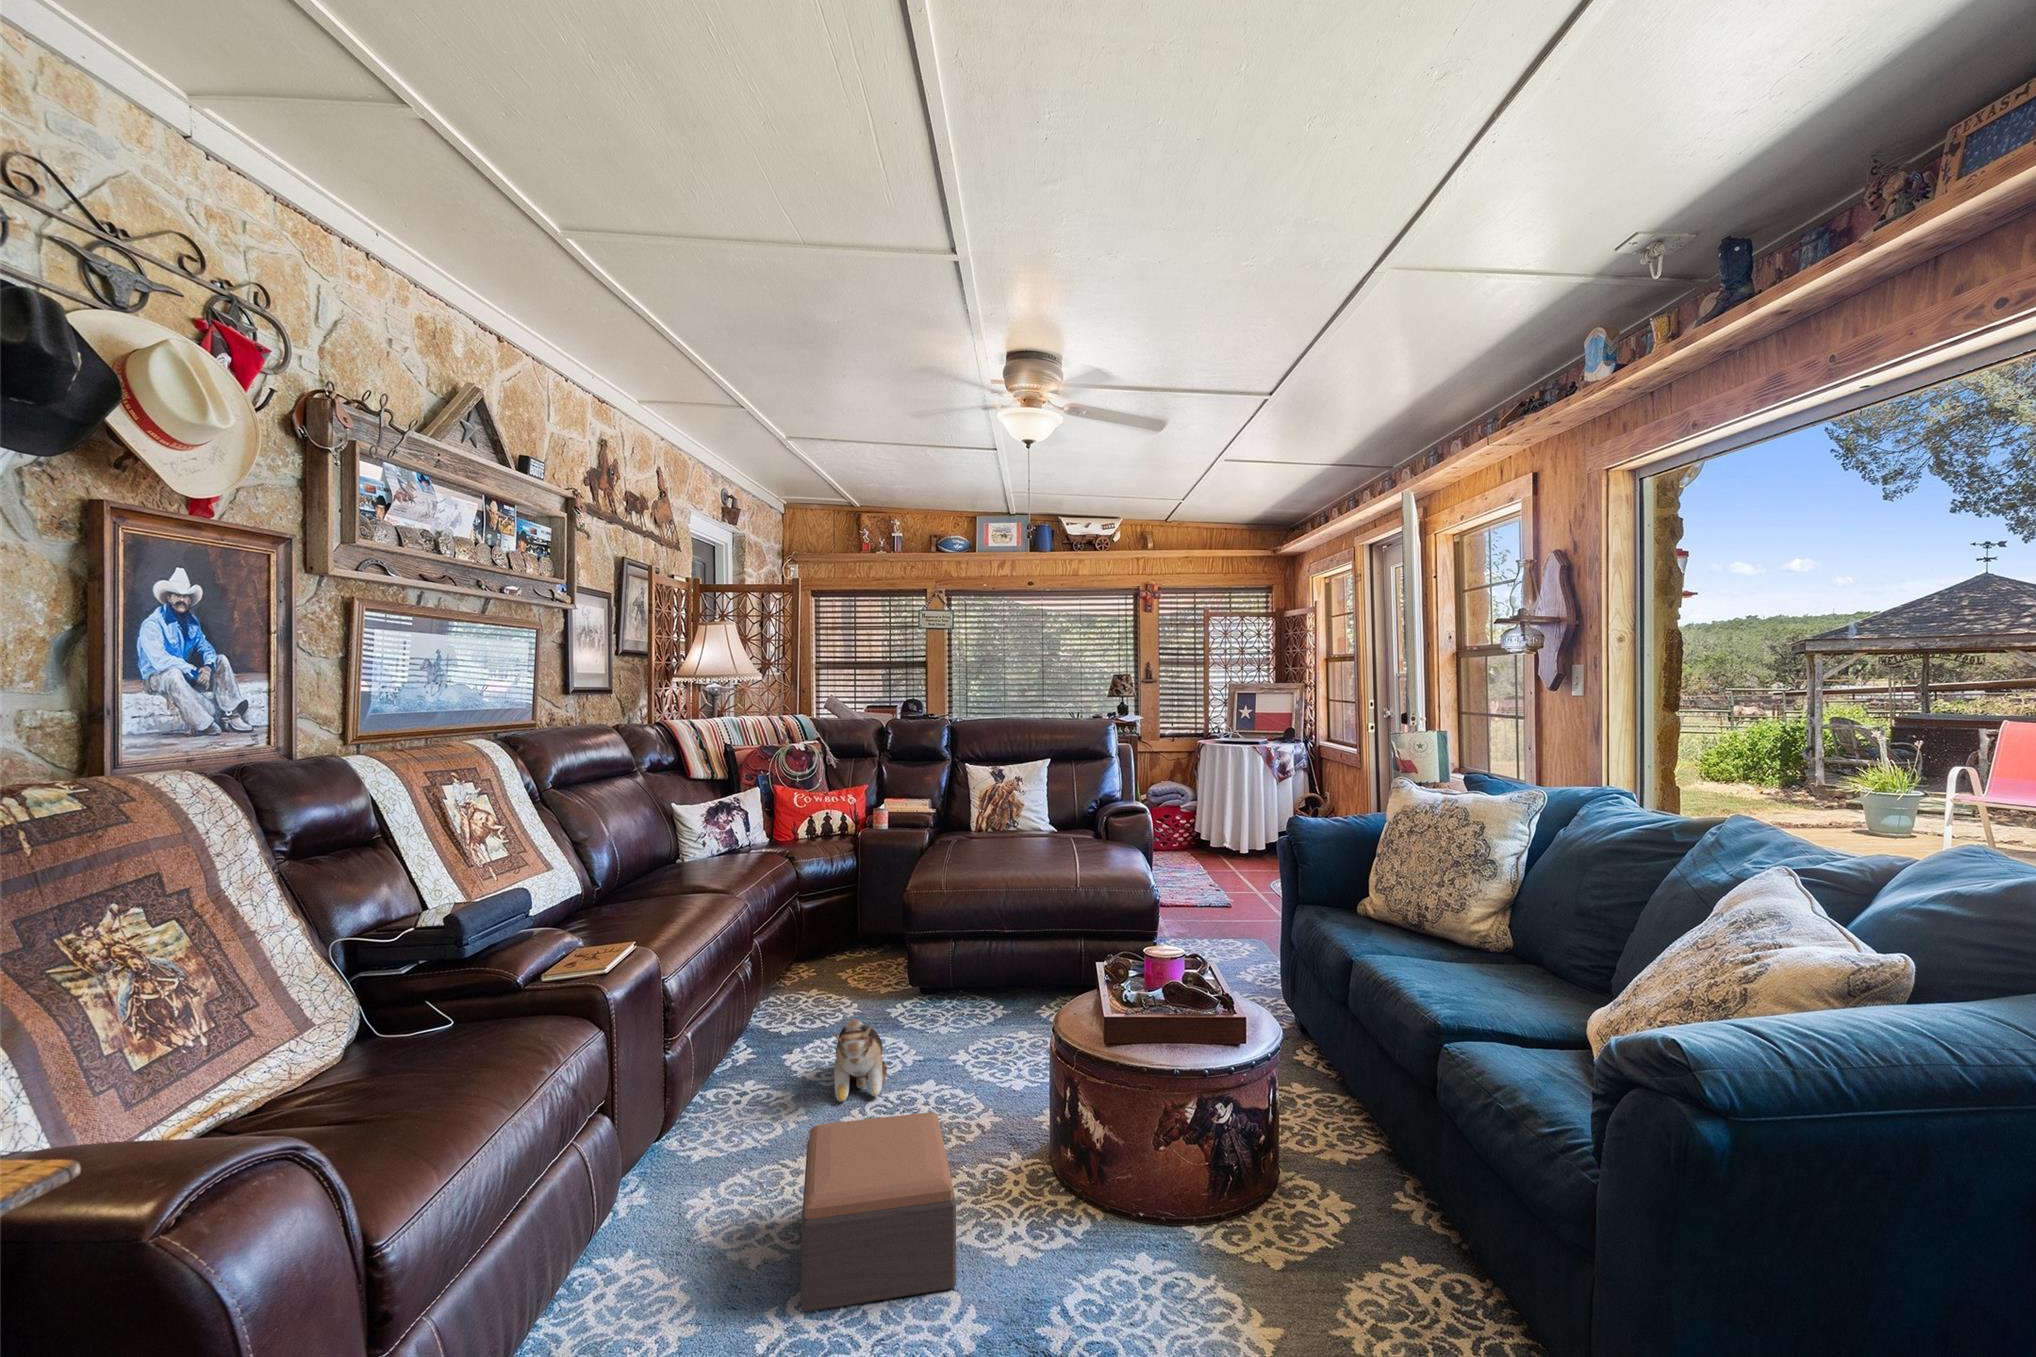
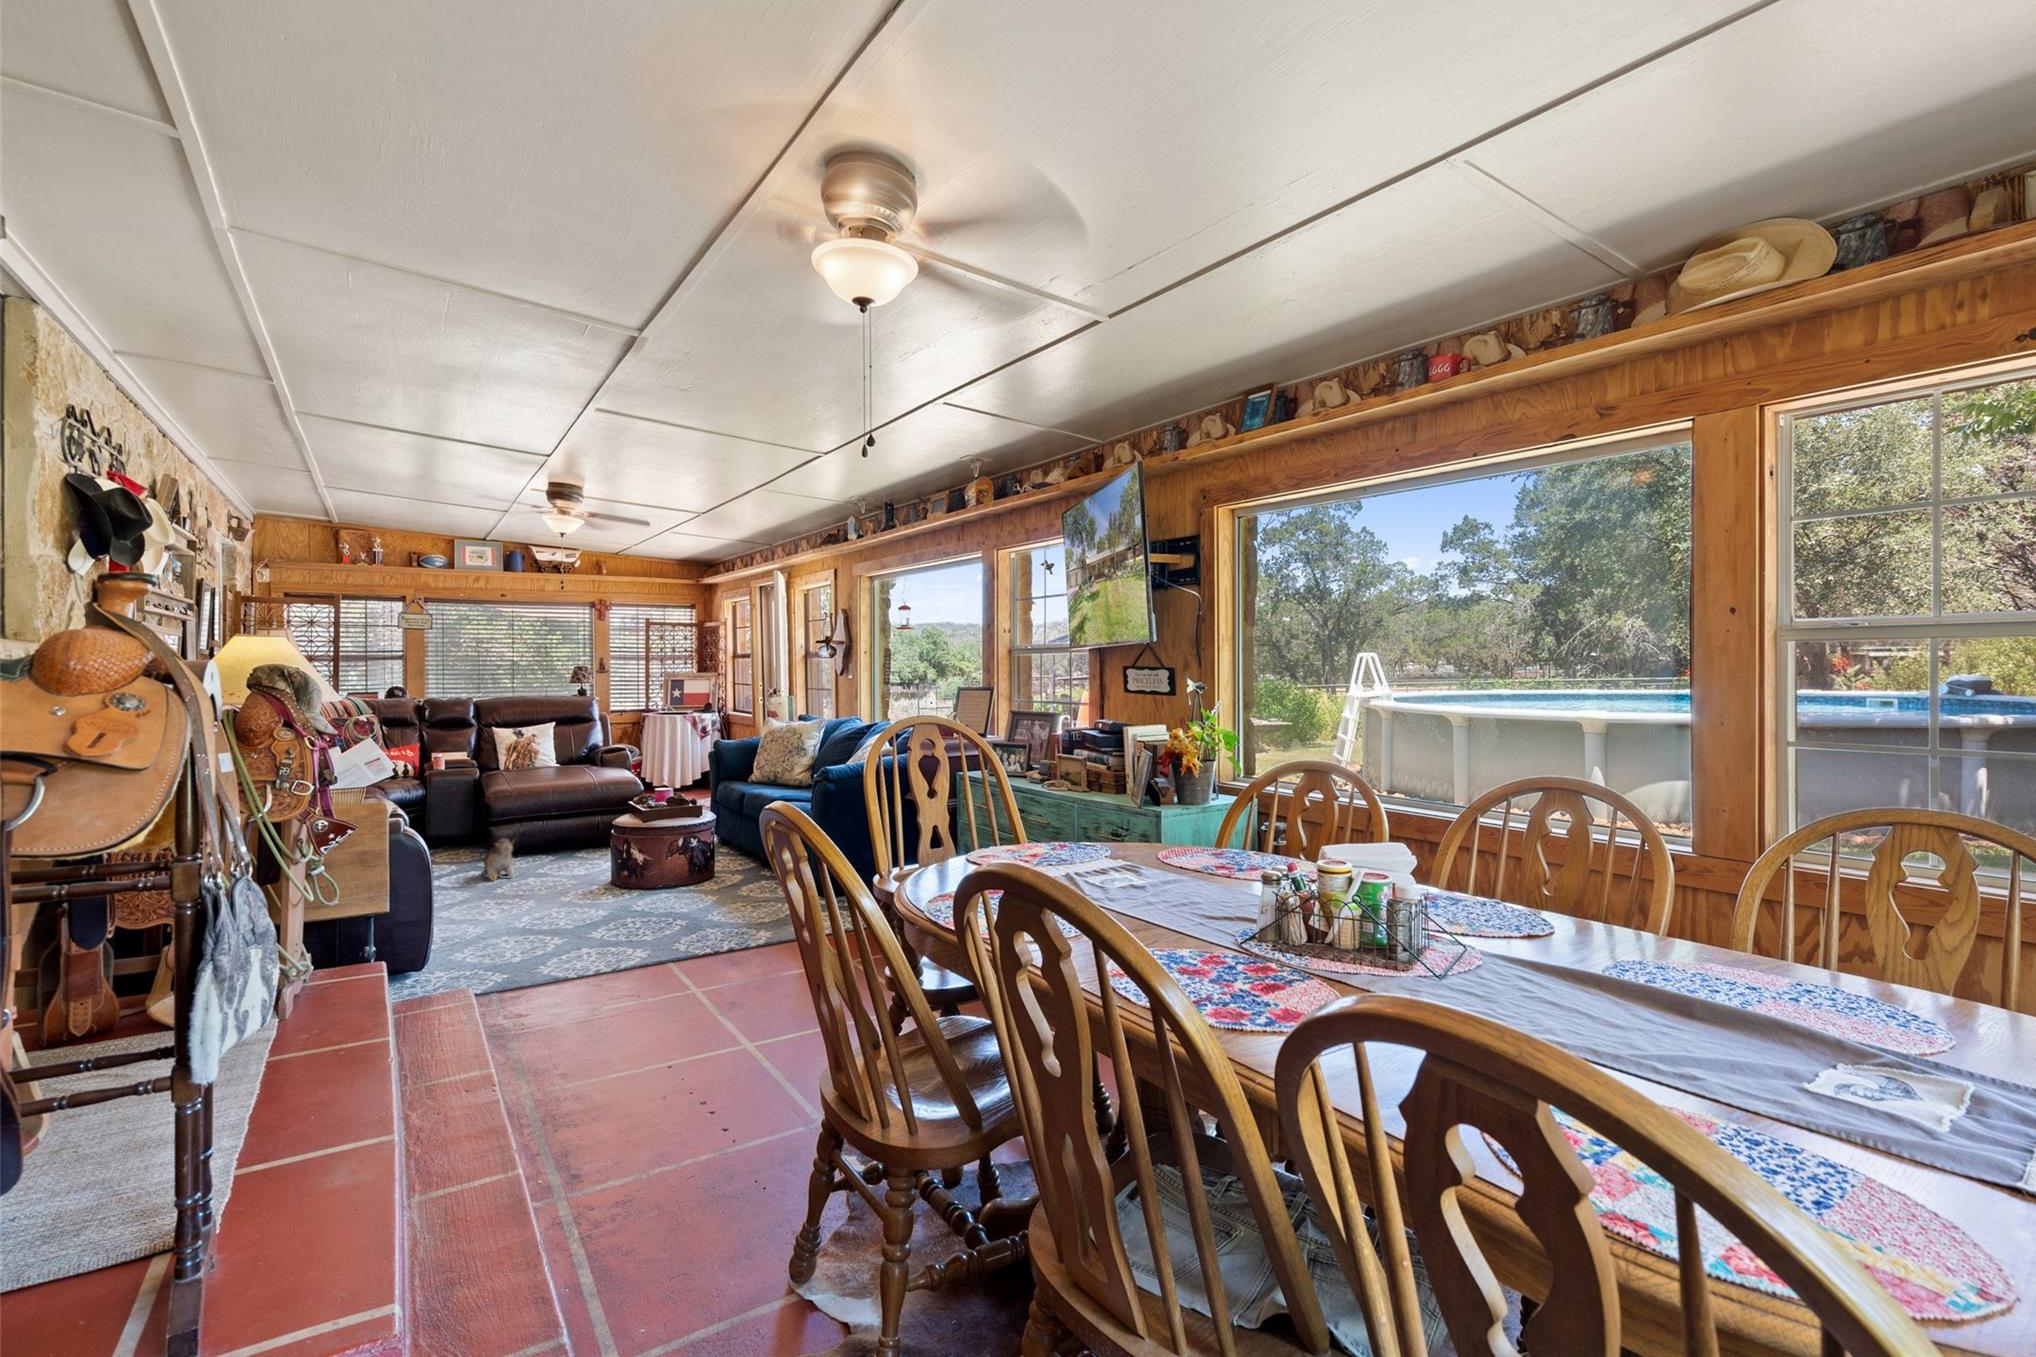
footstool: present [801,1113,956,1312] -> none [515,851,595,906]

